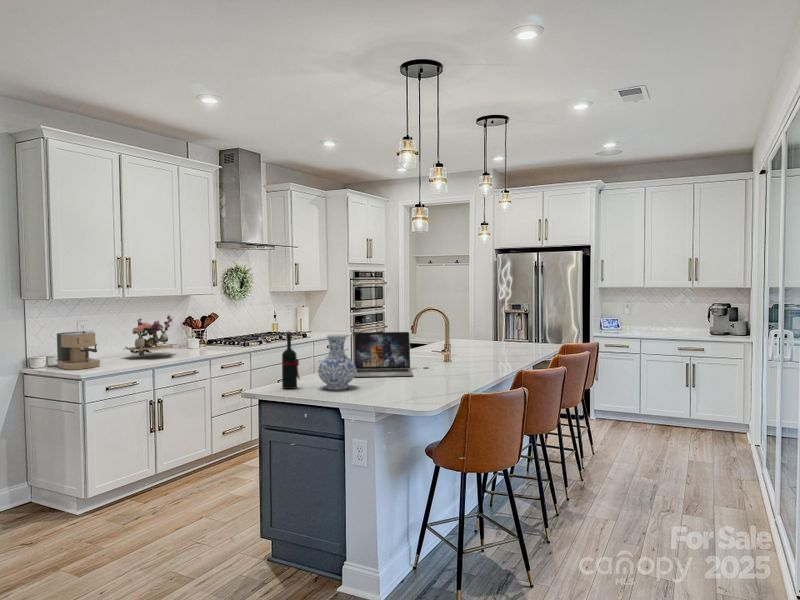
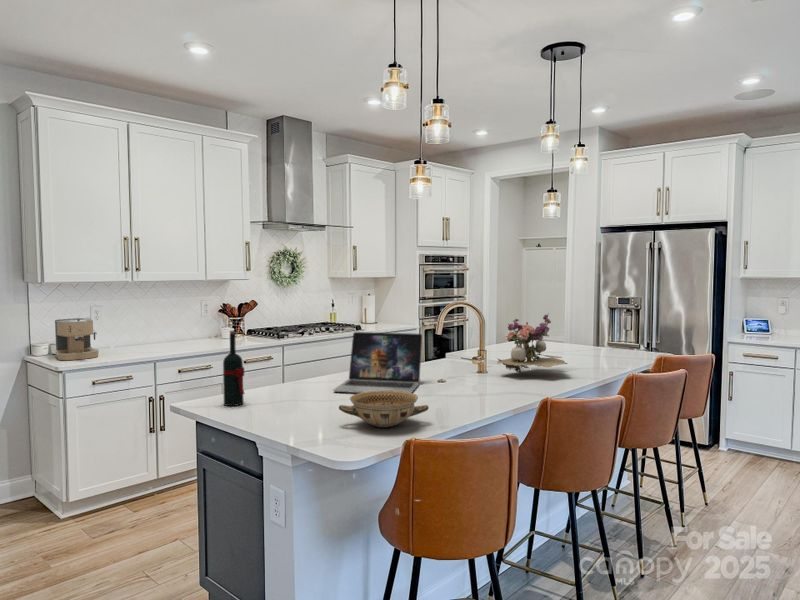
flower arrangement: present [125,315,178,356] -> present [497,313,567,373]
vase: present [318,334,356,390] -> none [263,336,315,412]
ceramic bowl: none [388,369,447,393] -> present [339,390,429,428]

